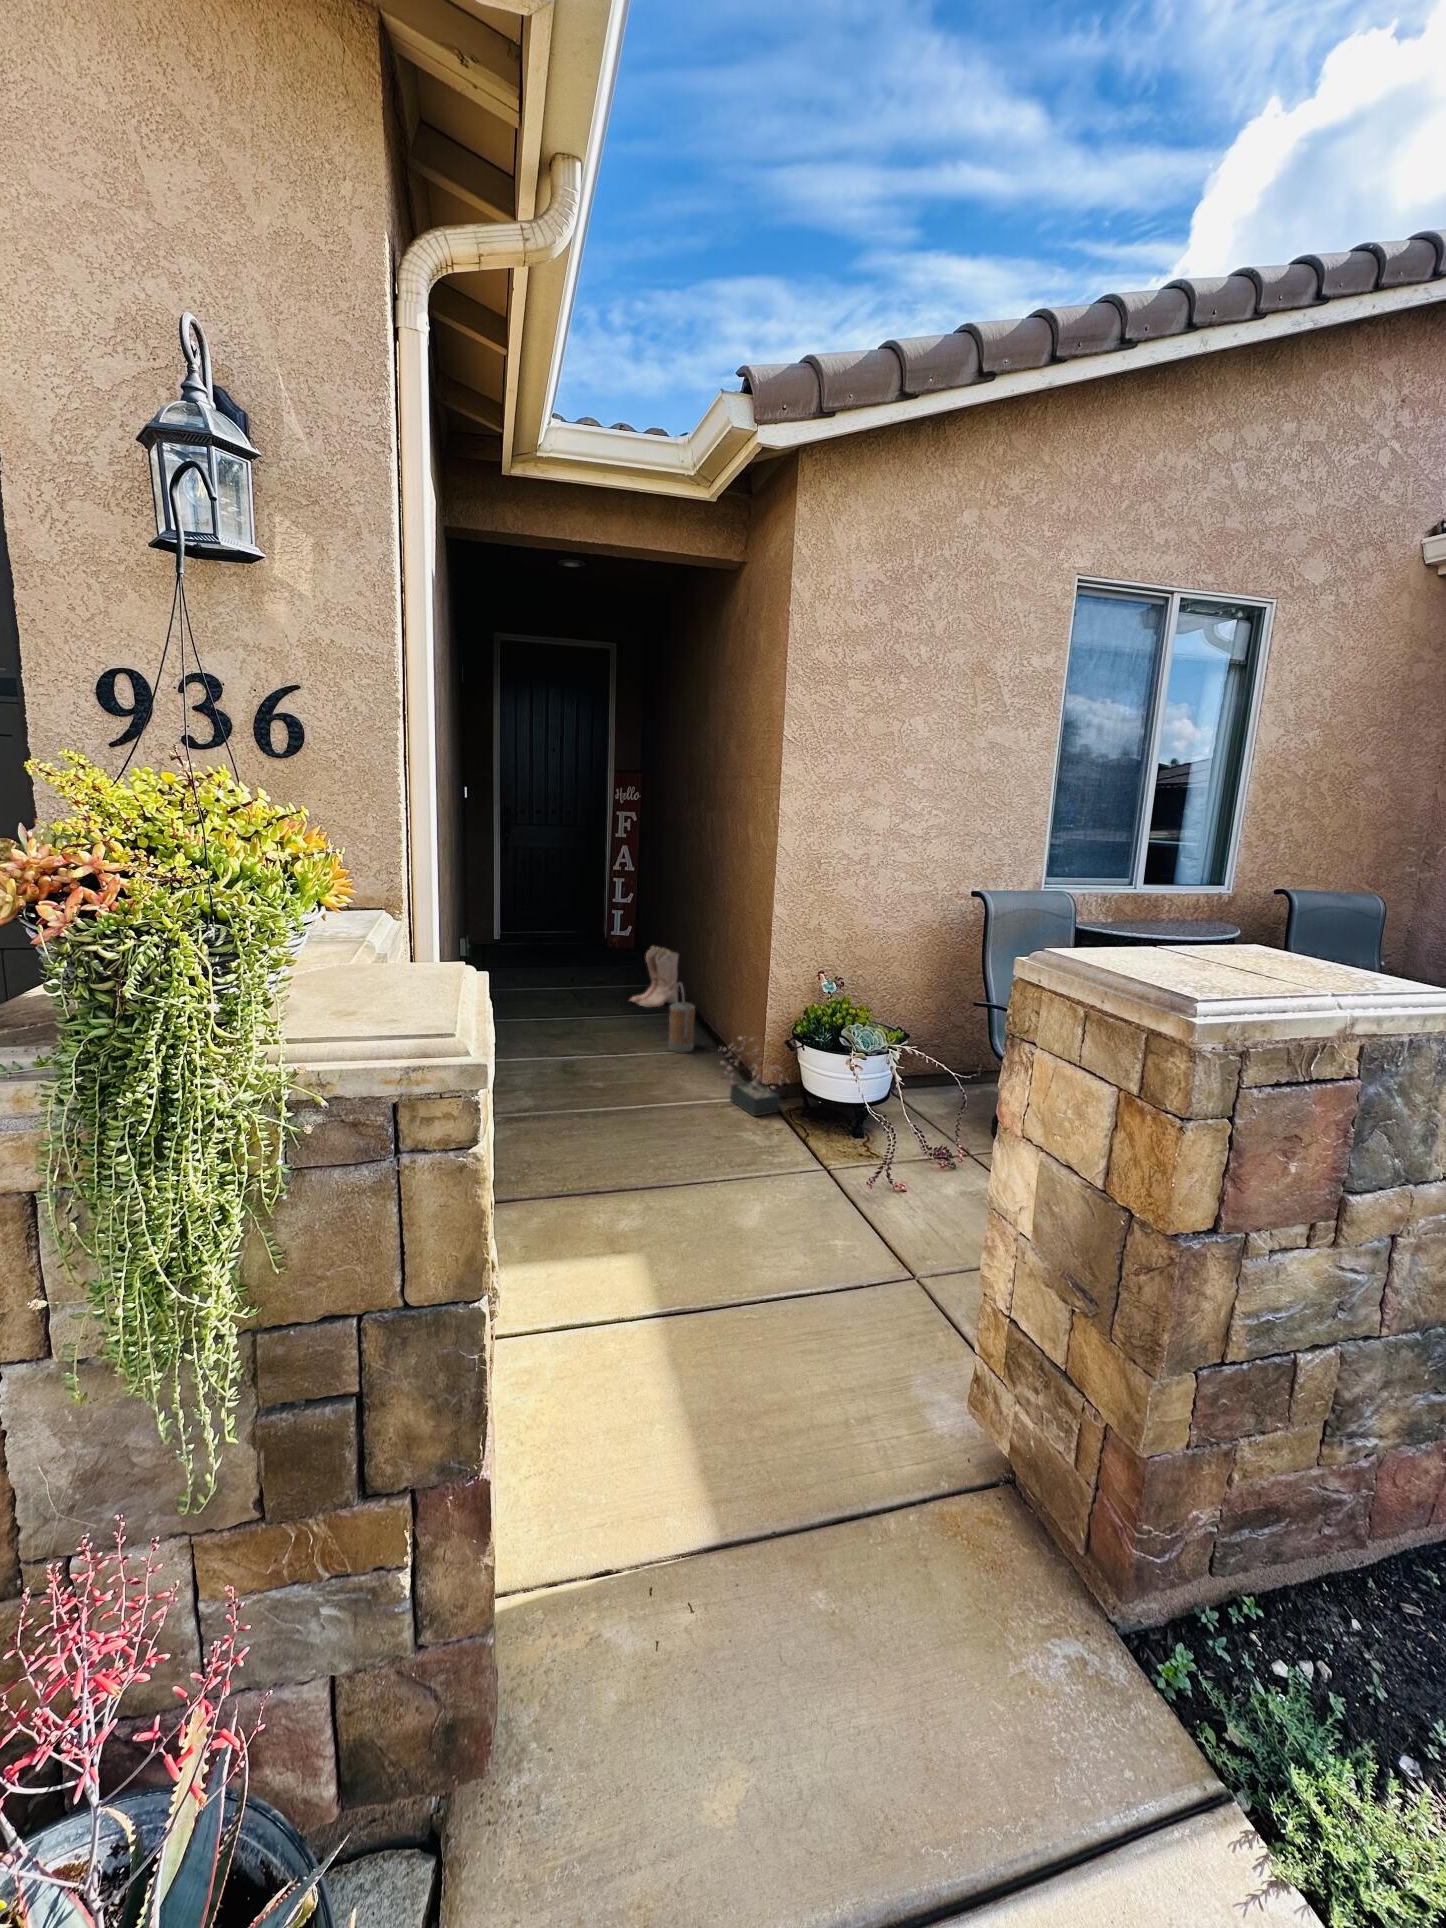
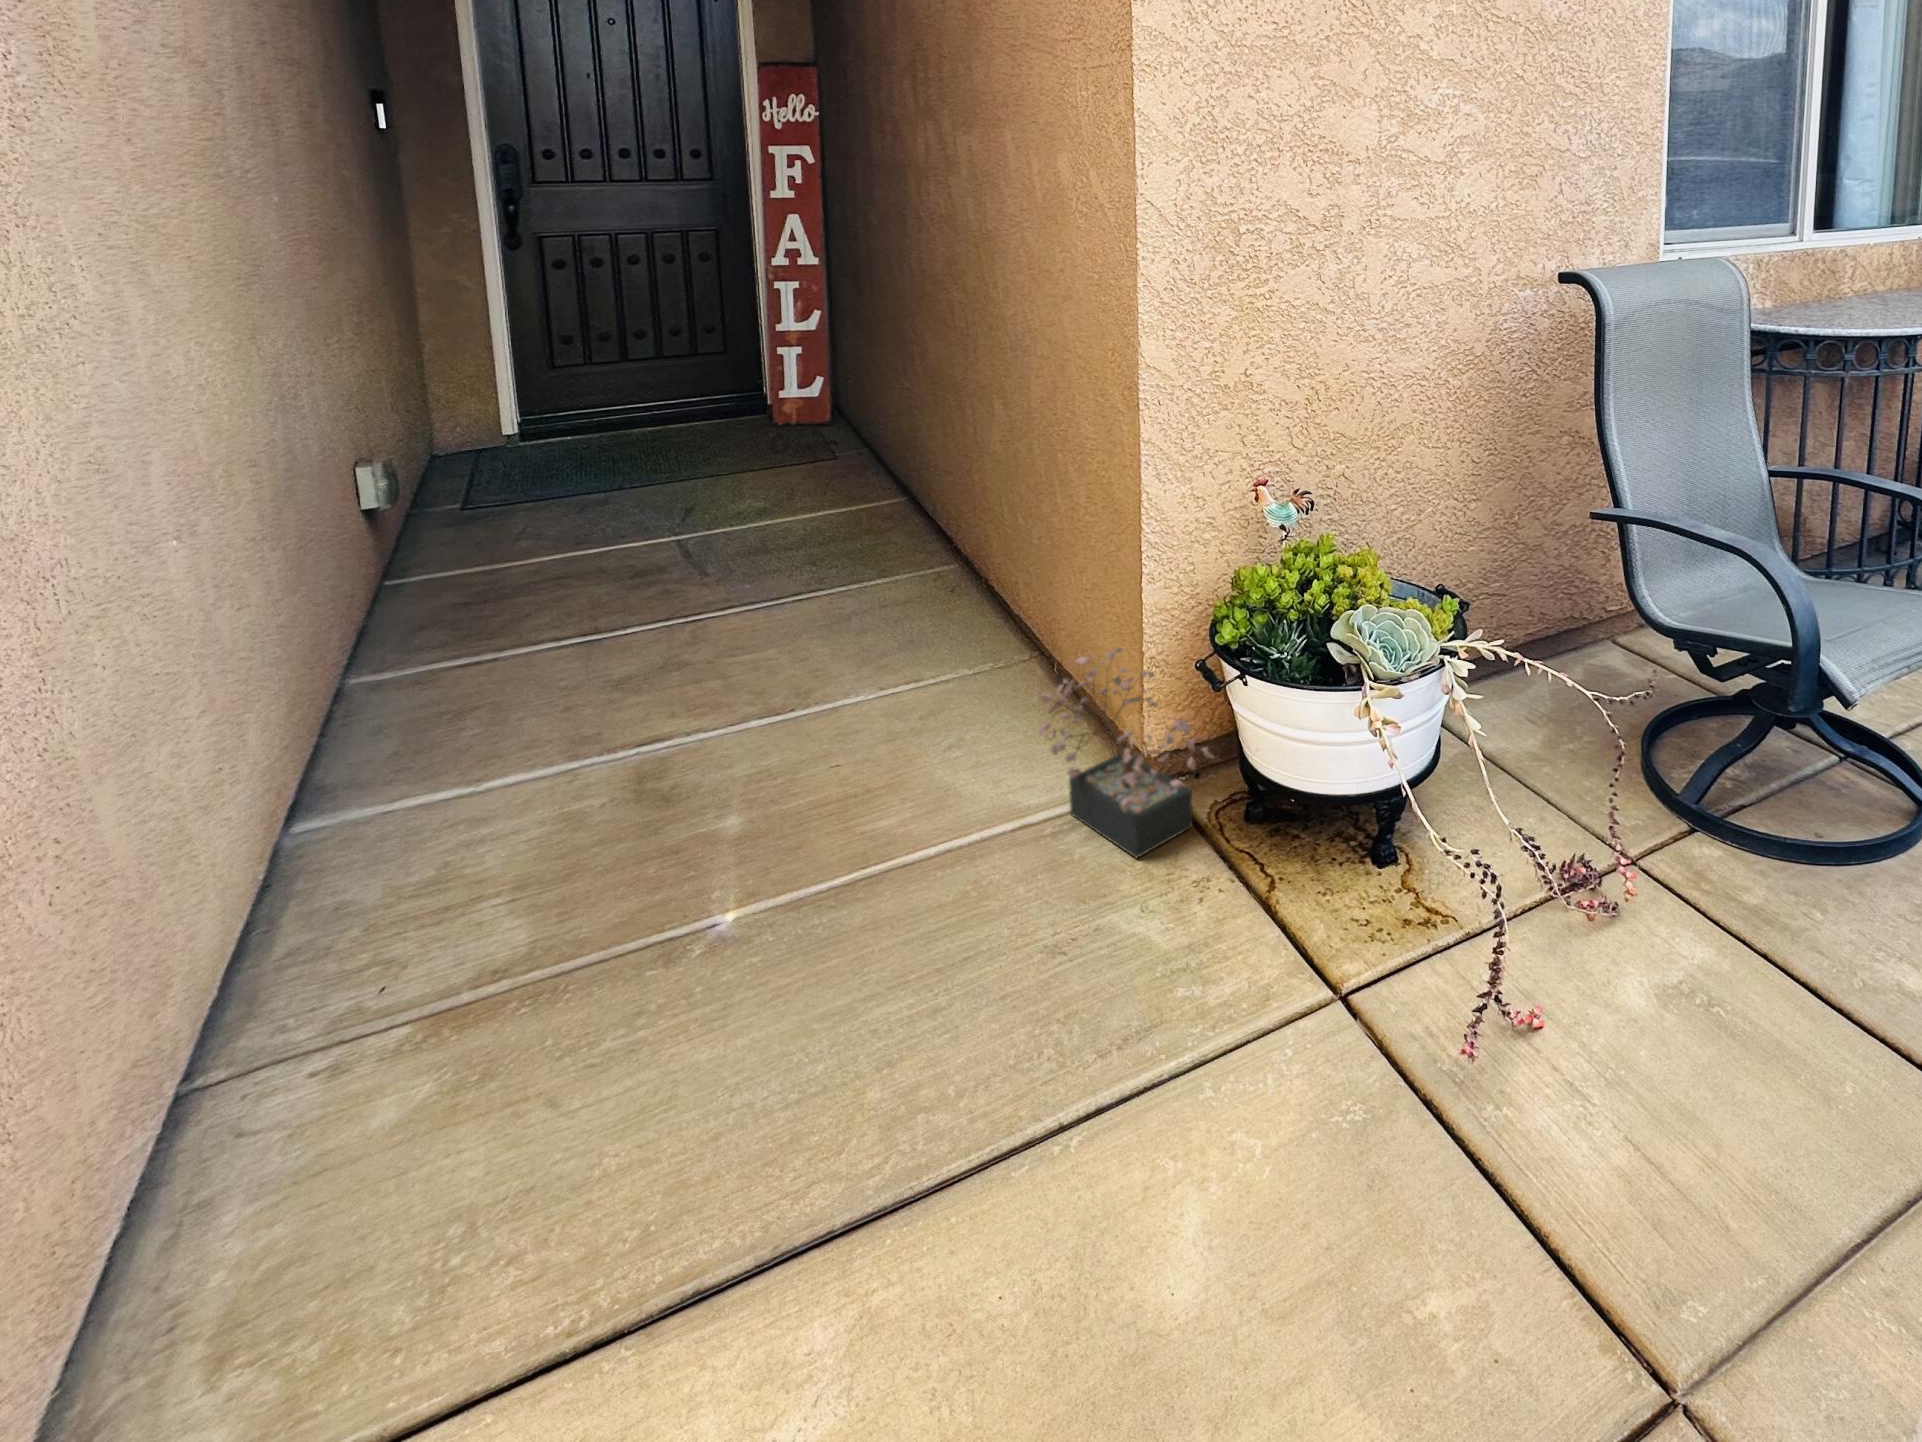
boots: present [631,946,678,1007] -> none [816,425,926,562]
watering can: present [668,982,695,1052] -> none [904,517,969,680]

